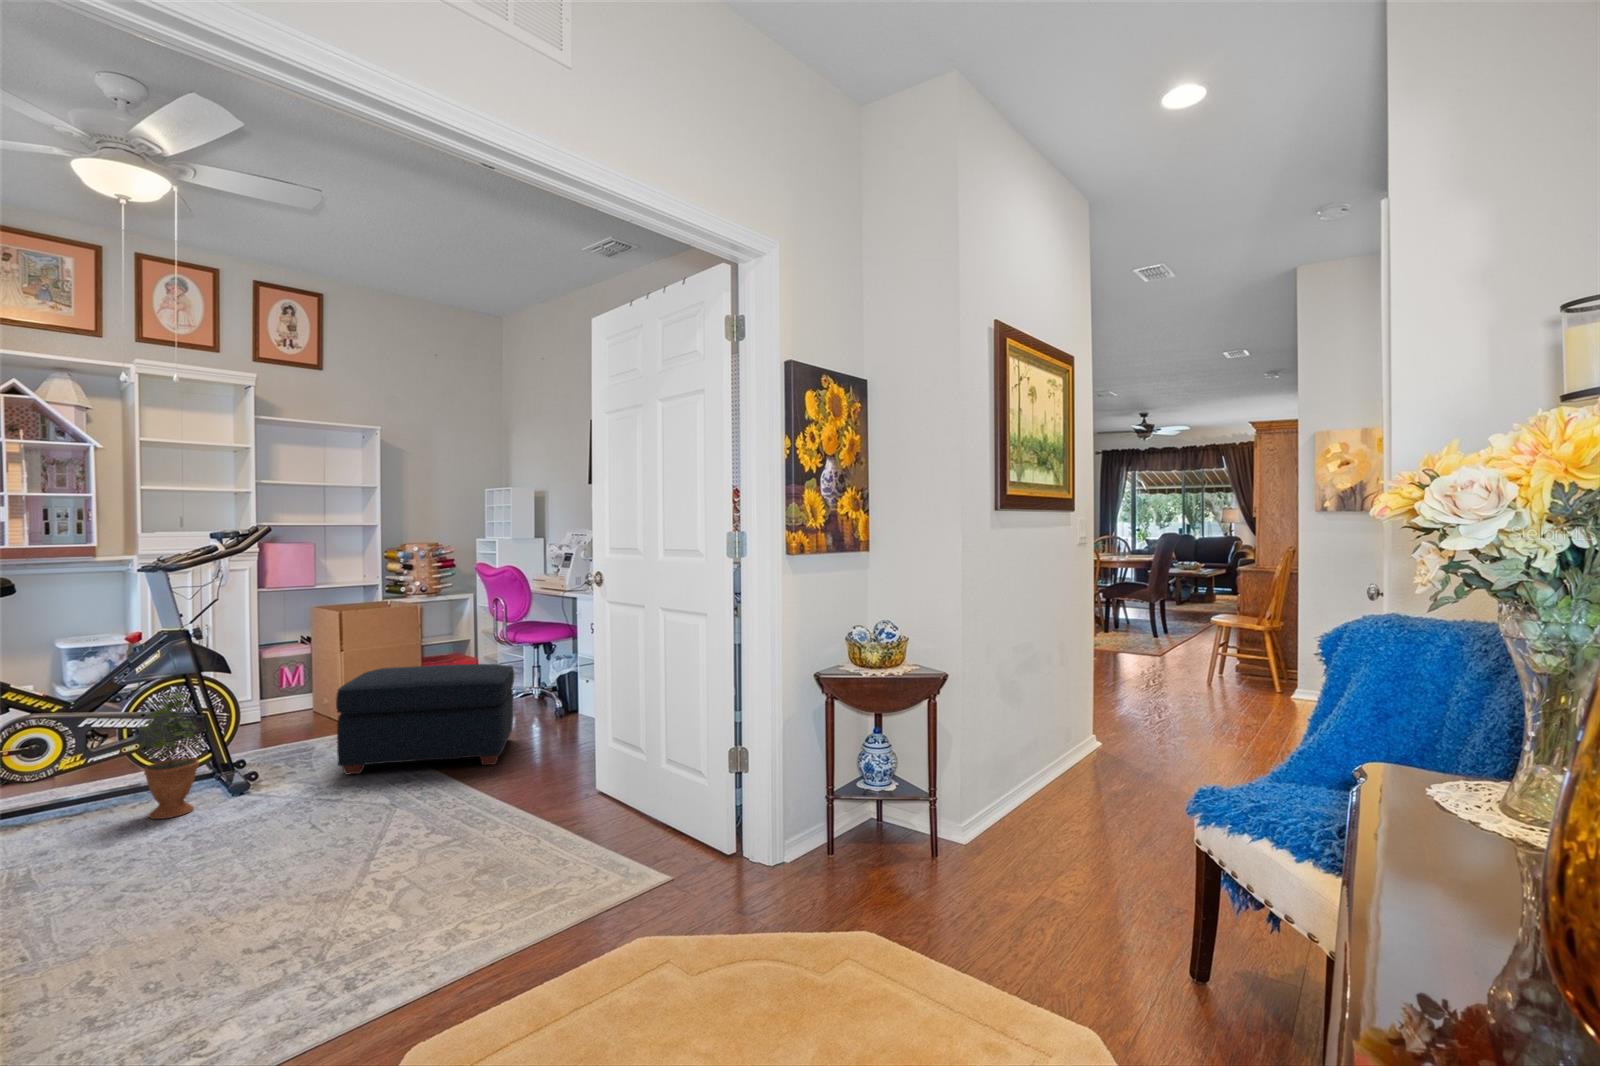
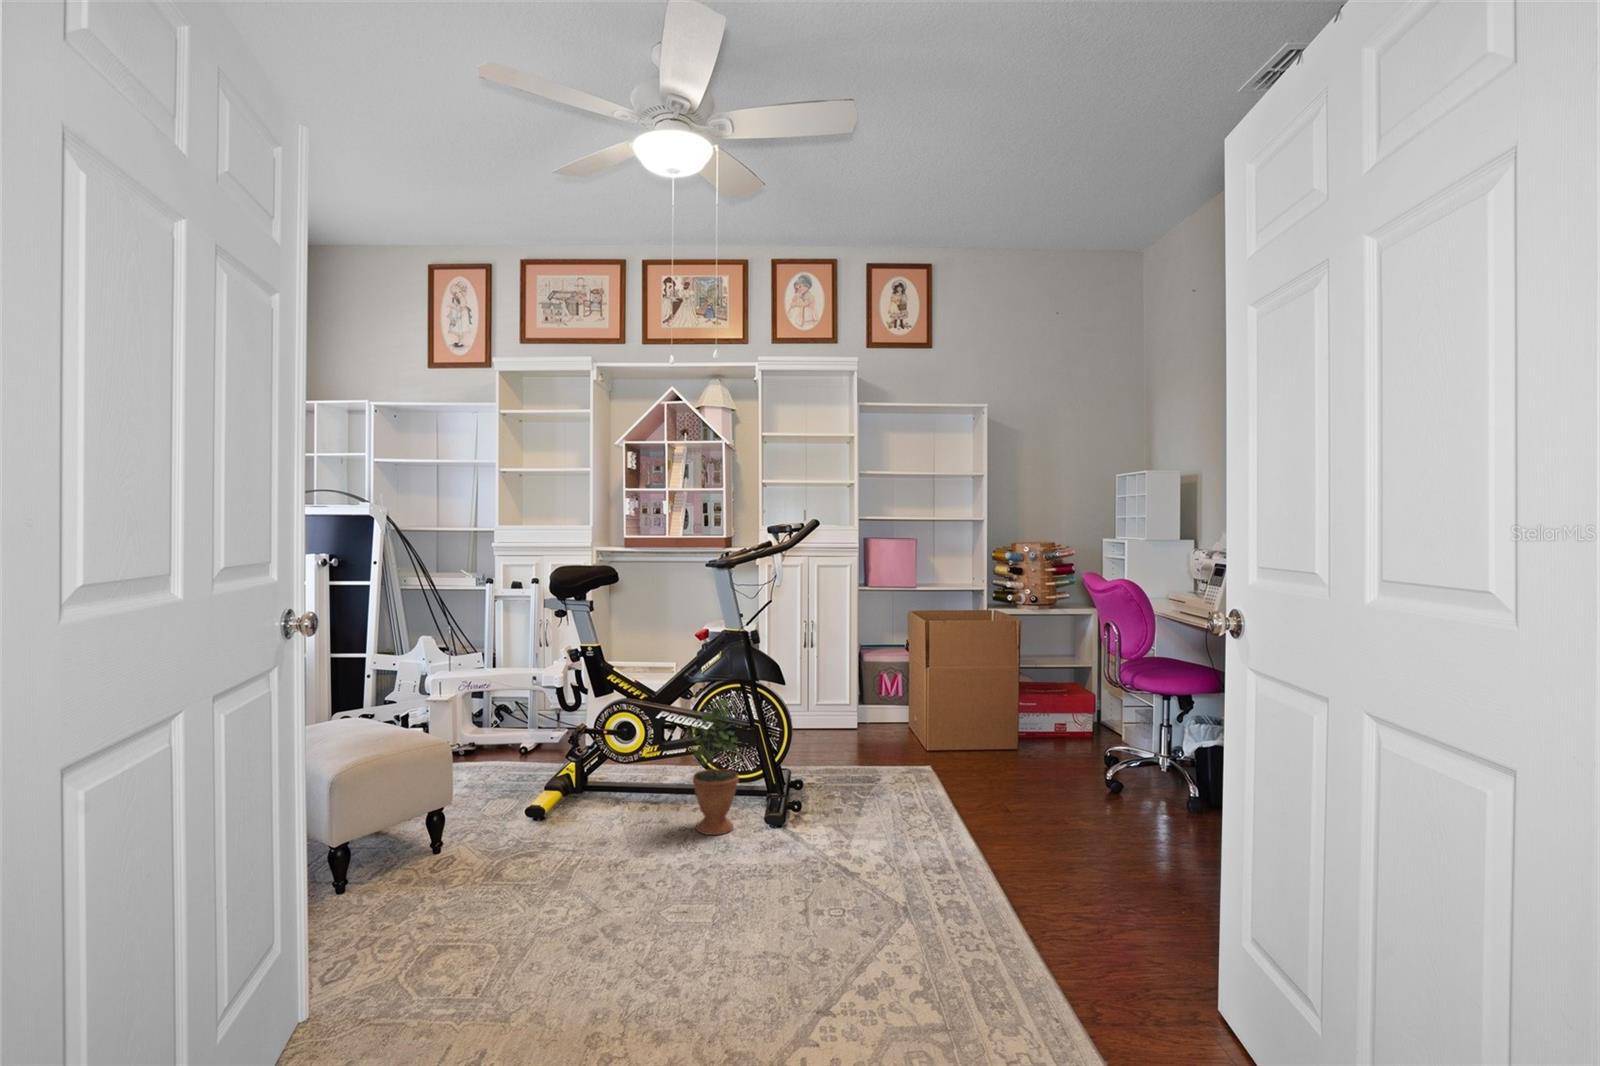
ottoman: present [336,664,514,775] -> none [873,700,1106,873]

